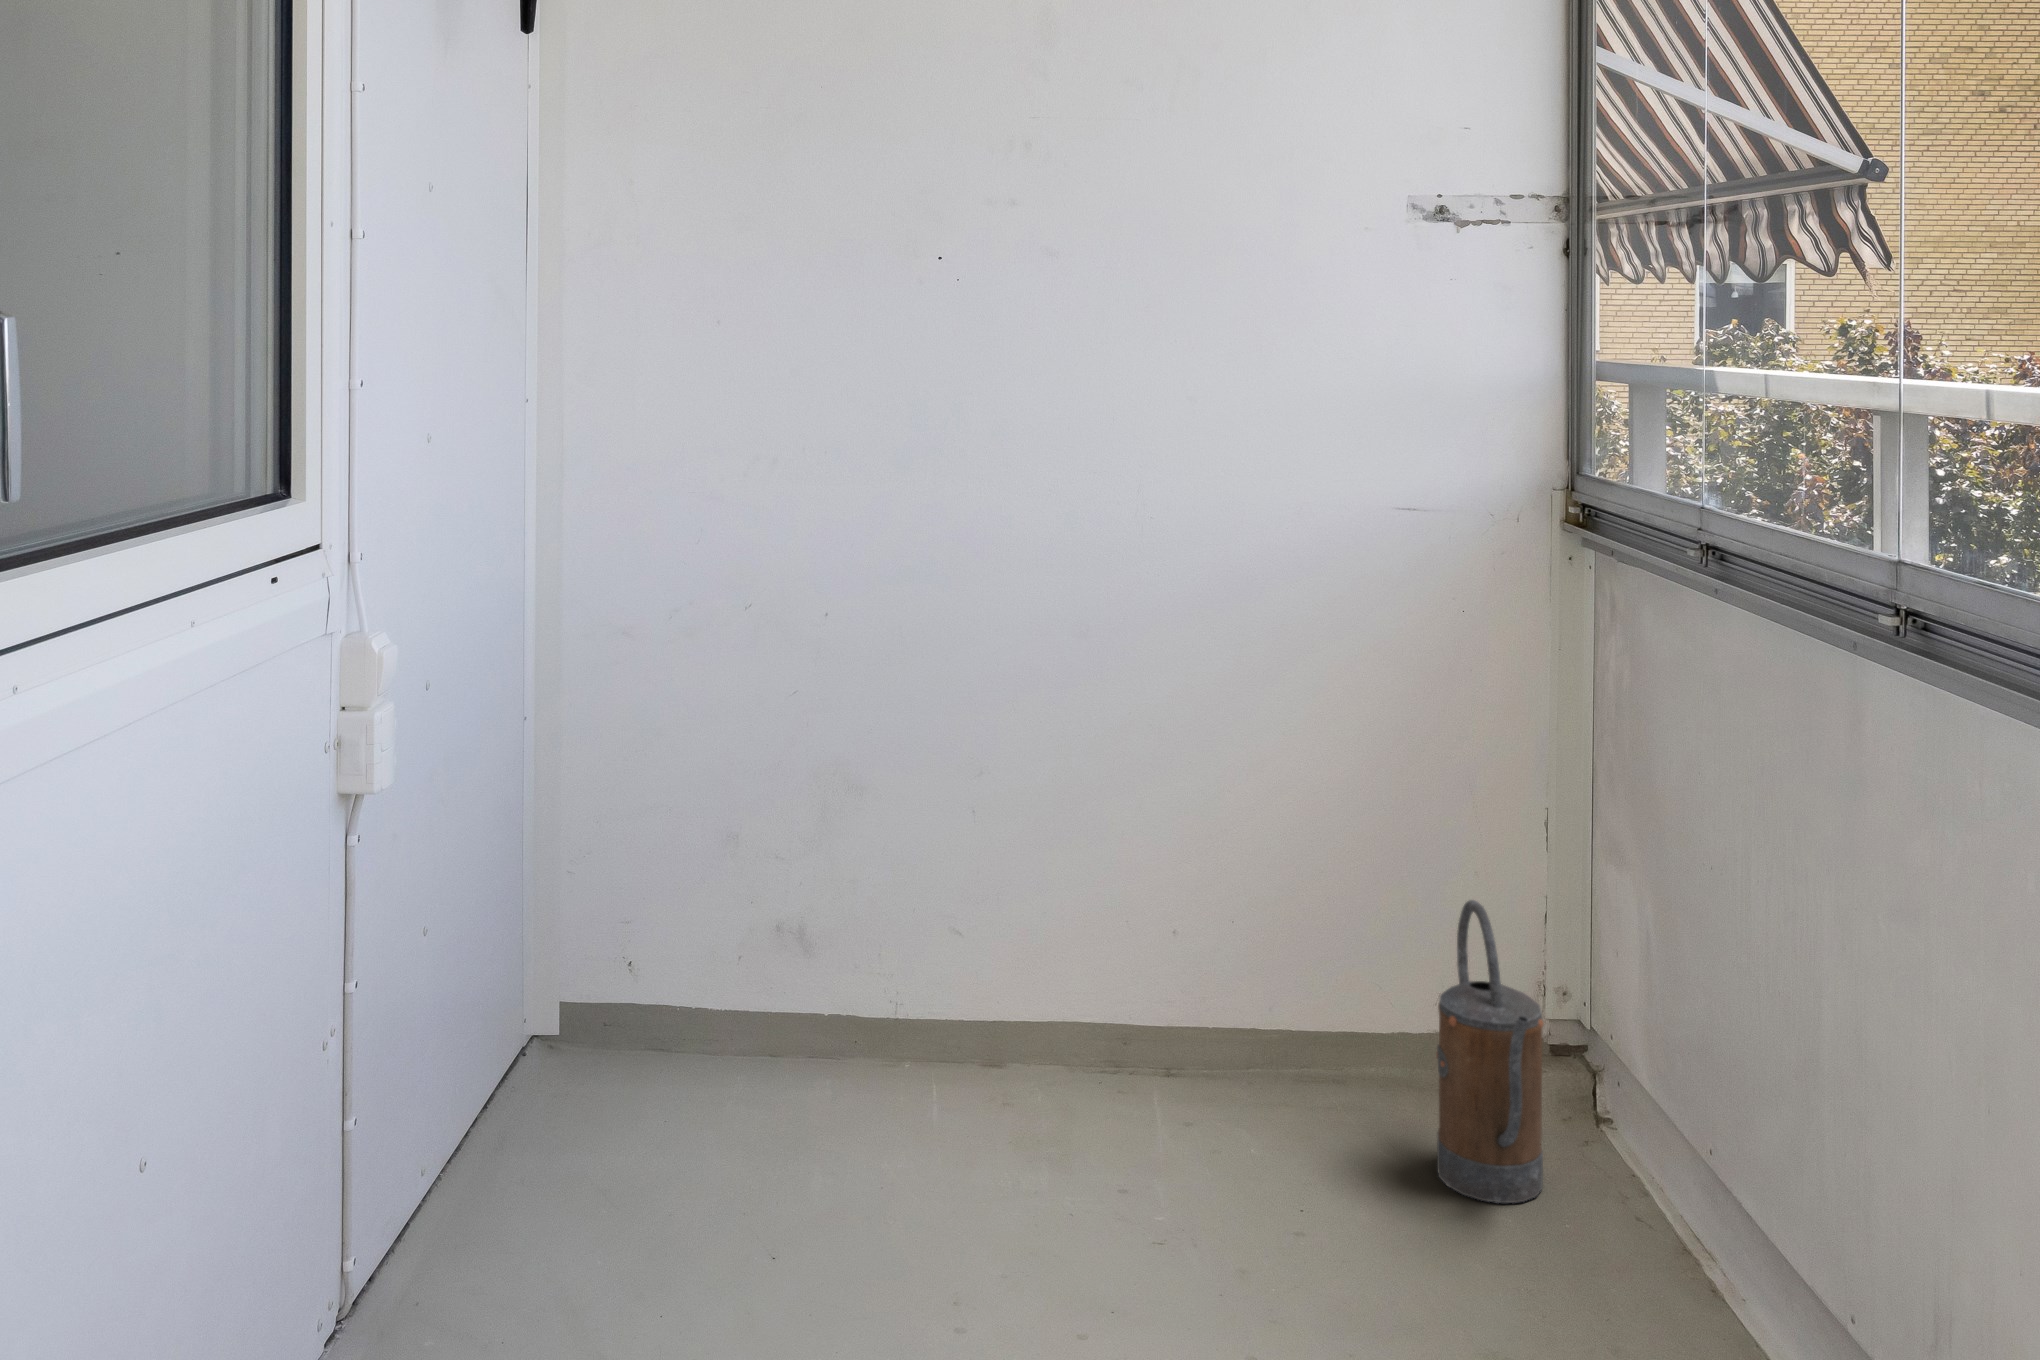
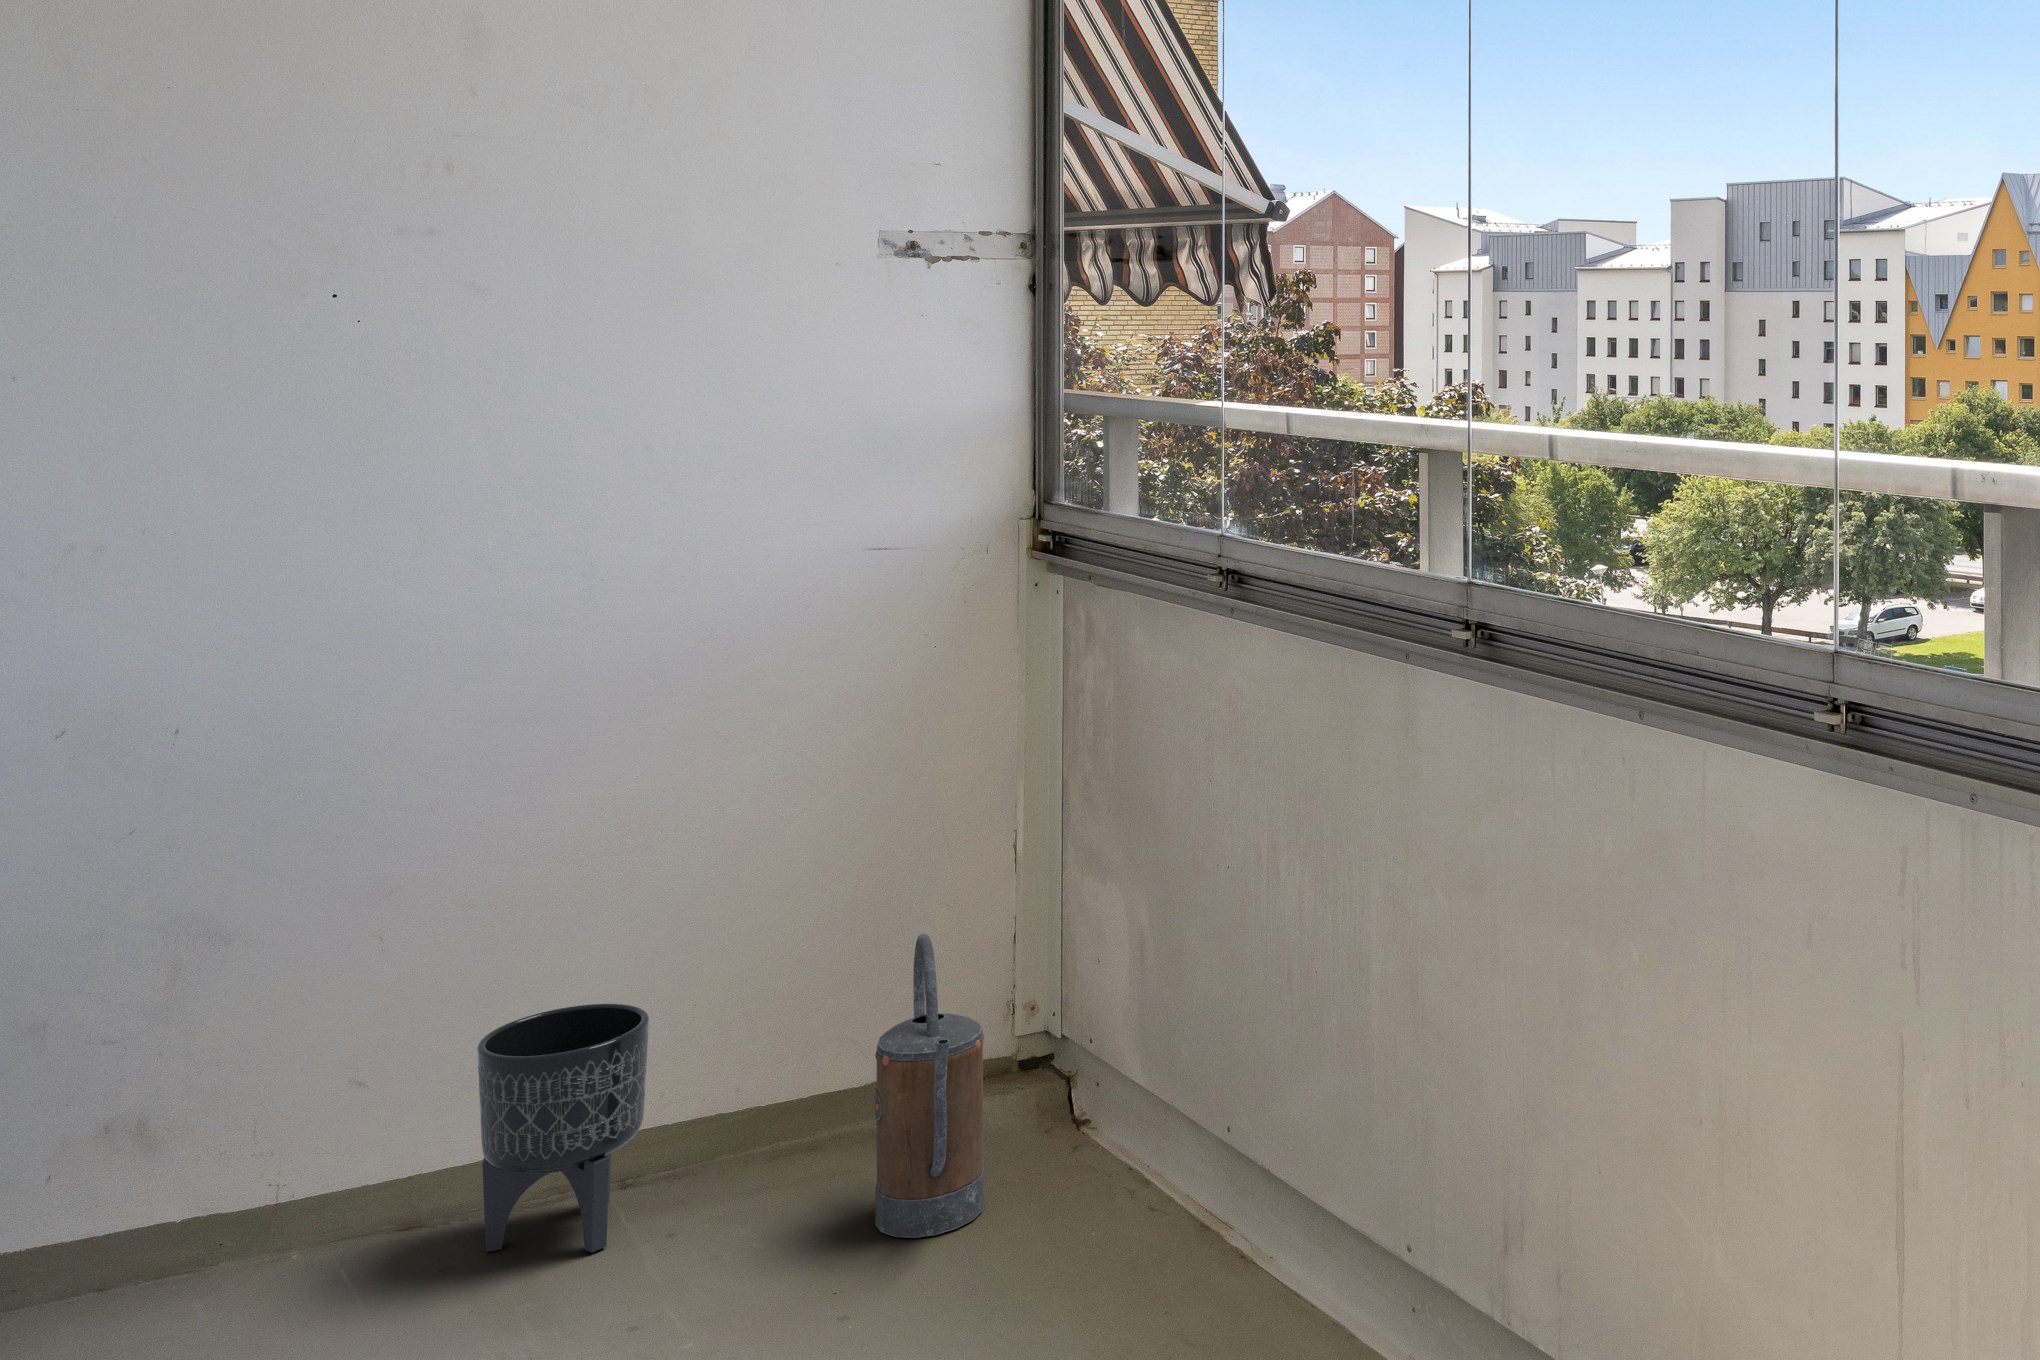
planter: none [1089,907,1225,1136] -> present [477,1004,649,1253]

